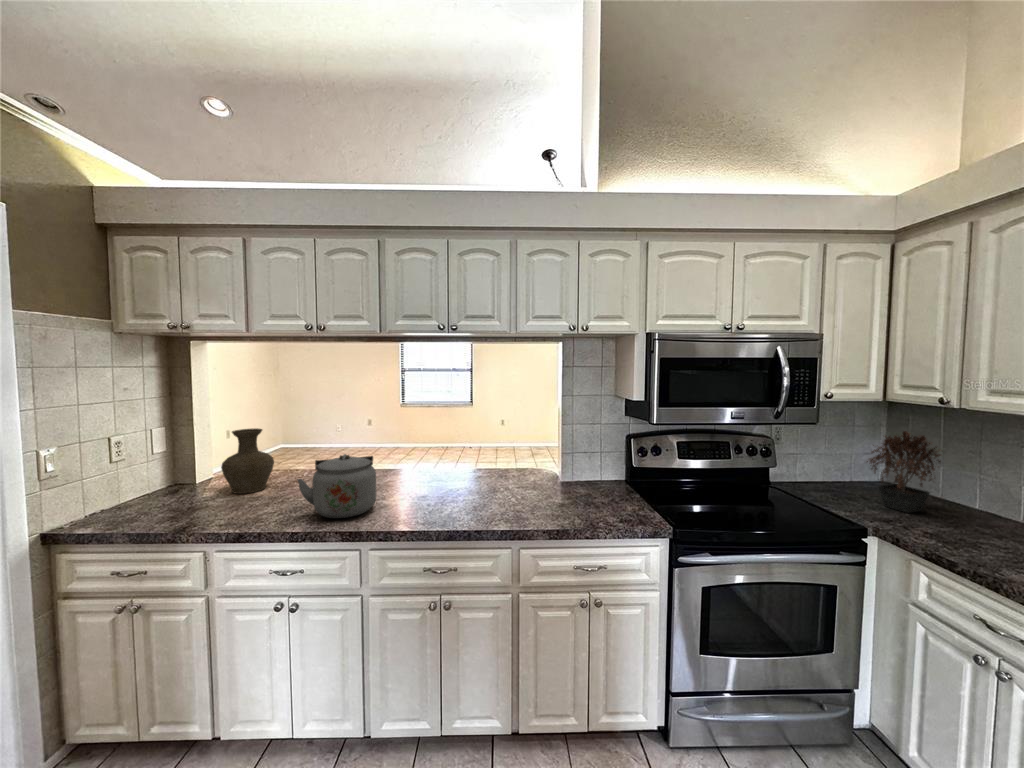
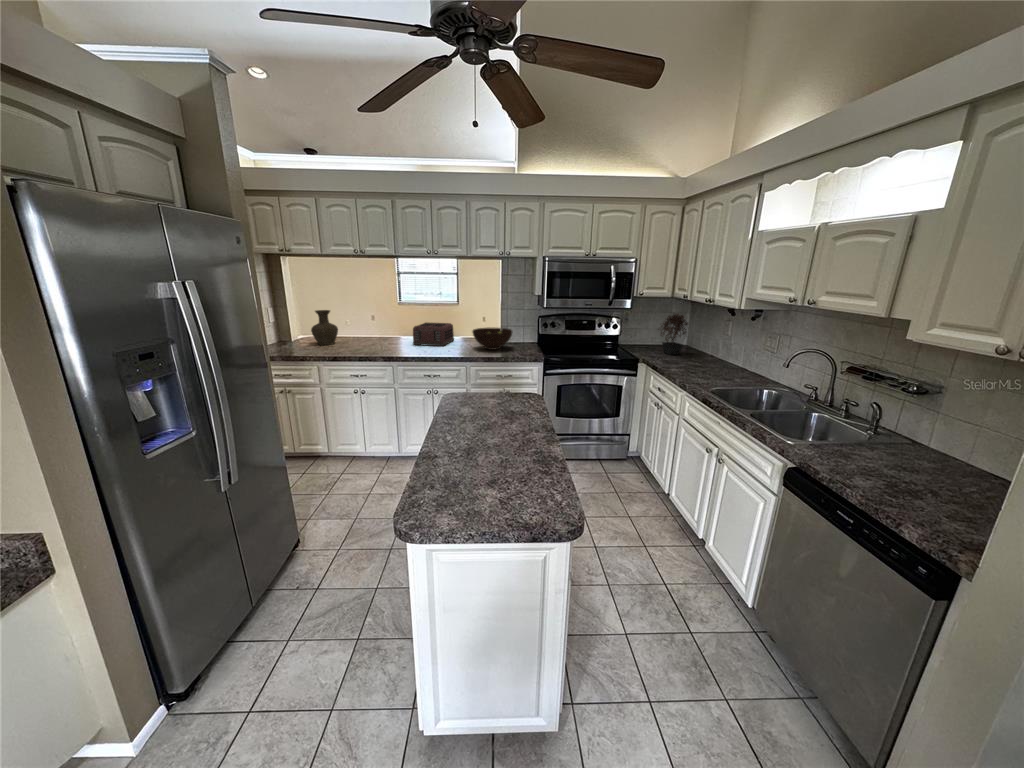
toaster: none [405,445,478,493] -> present [413,323,454,346]
kettle: present [297,454,376,518] -> none [358,321,398,353]
fruit bowl: none [517,456,591,502] -> present [472,328,512,350]

